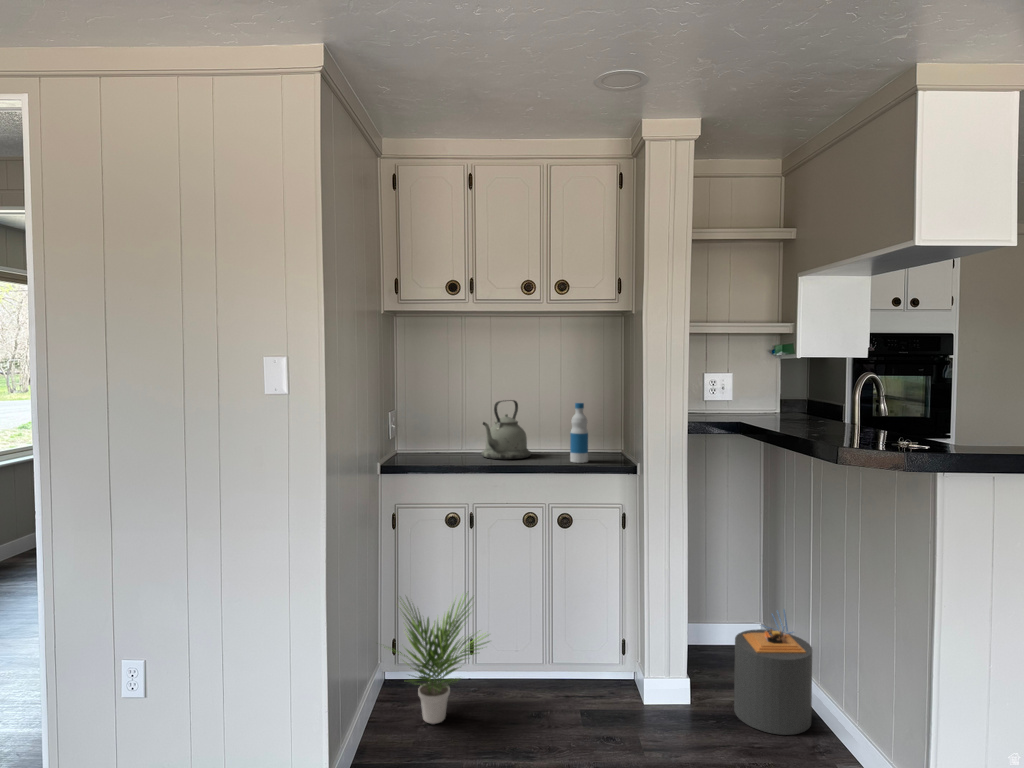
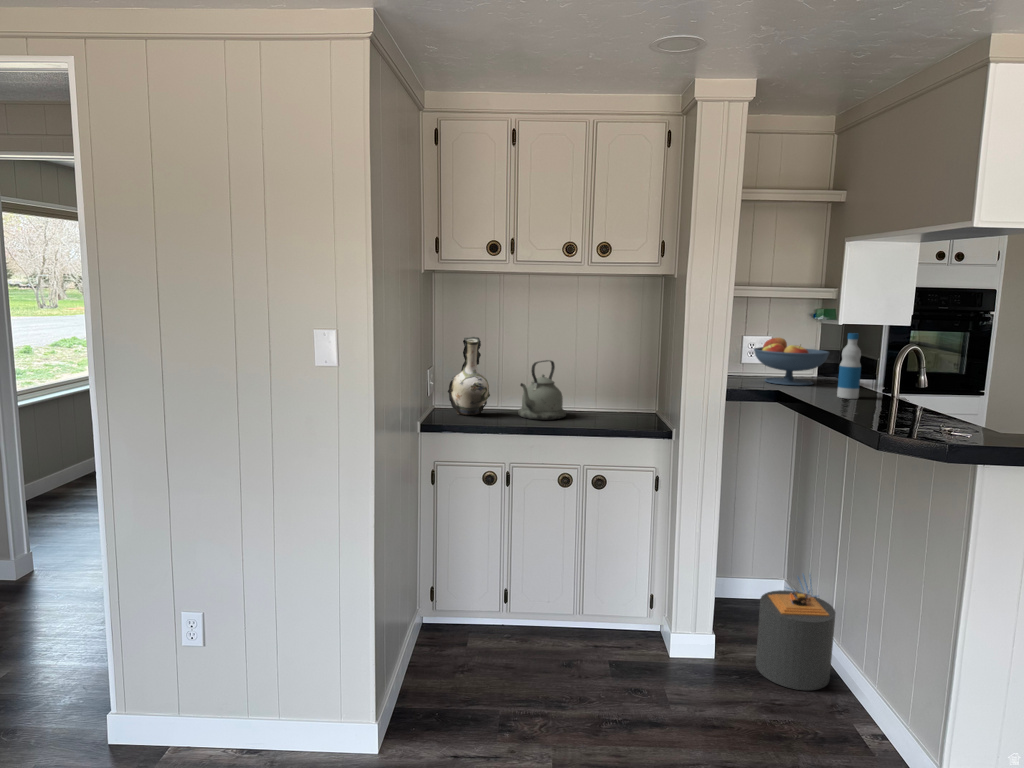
fruit bowl: none [715,373,790,419] -> present [754,338,830,385]
decorative vase: none [409,378,453,457] -> present [448,337,490,415]
bottle: present [570,403,588,463] -> present [837,333,861,399]
potted plant: present [384,593,490,724] -> none [415,546,528,668]

